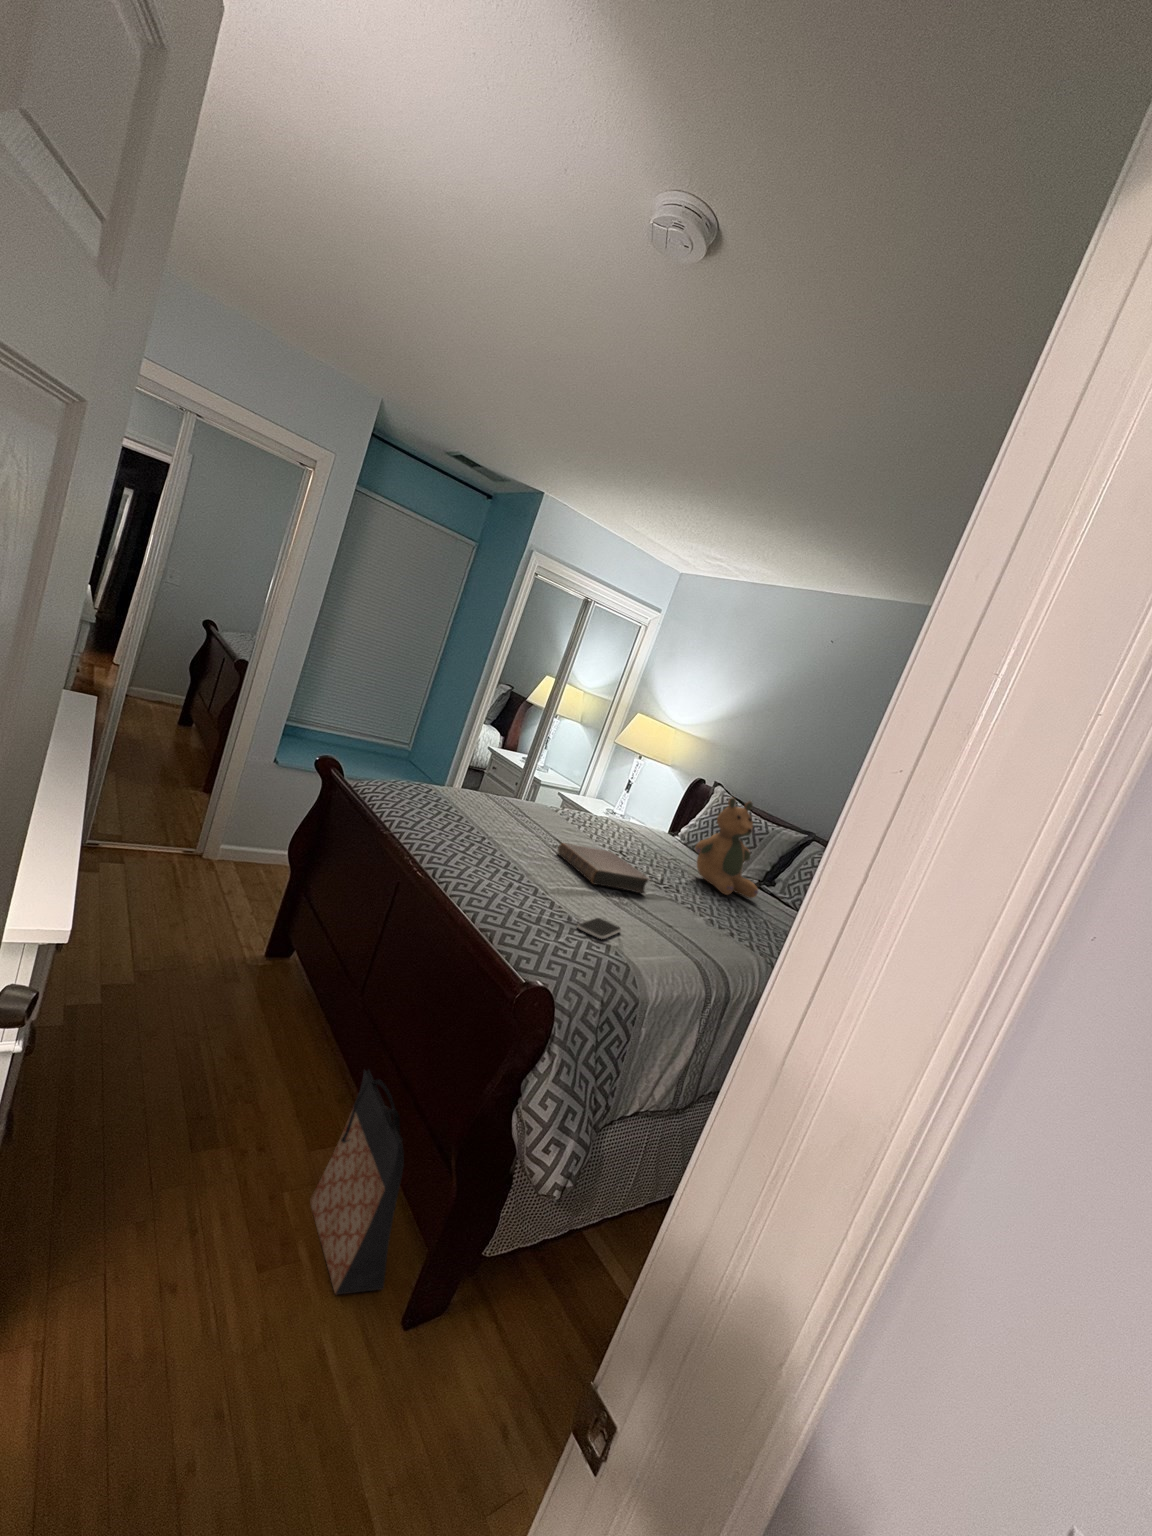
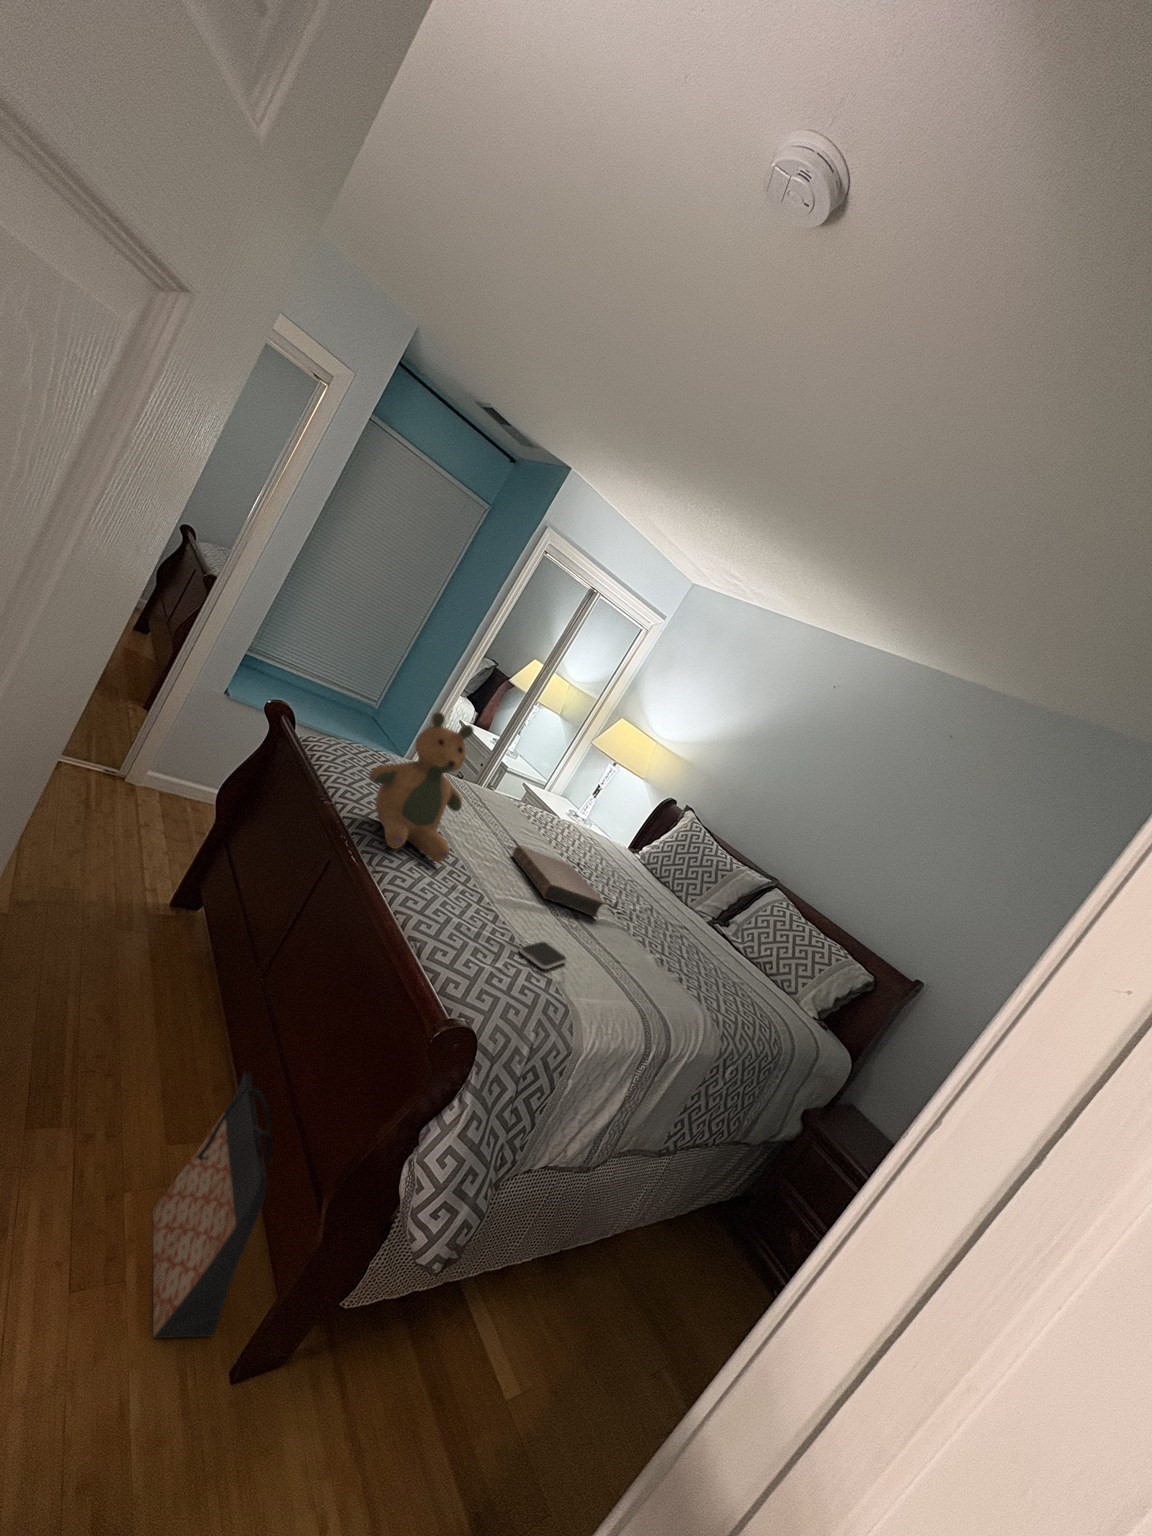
teddy bear: present [695,798,758,898] -> present [369,712,474,862]

